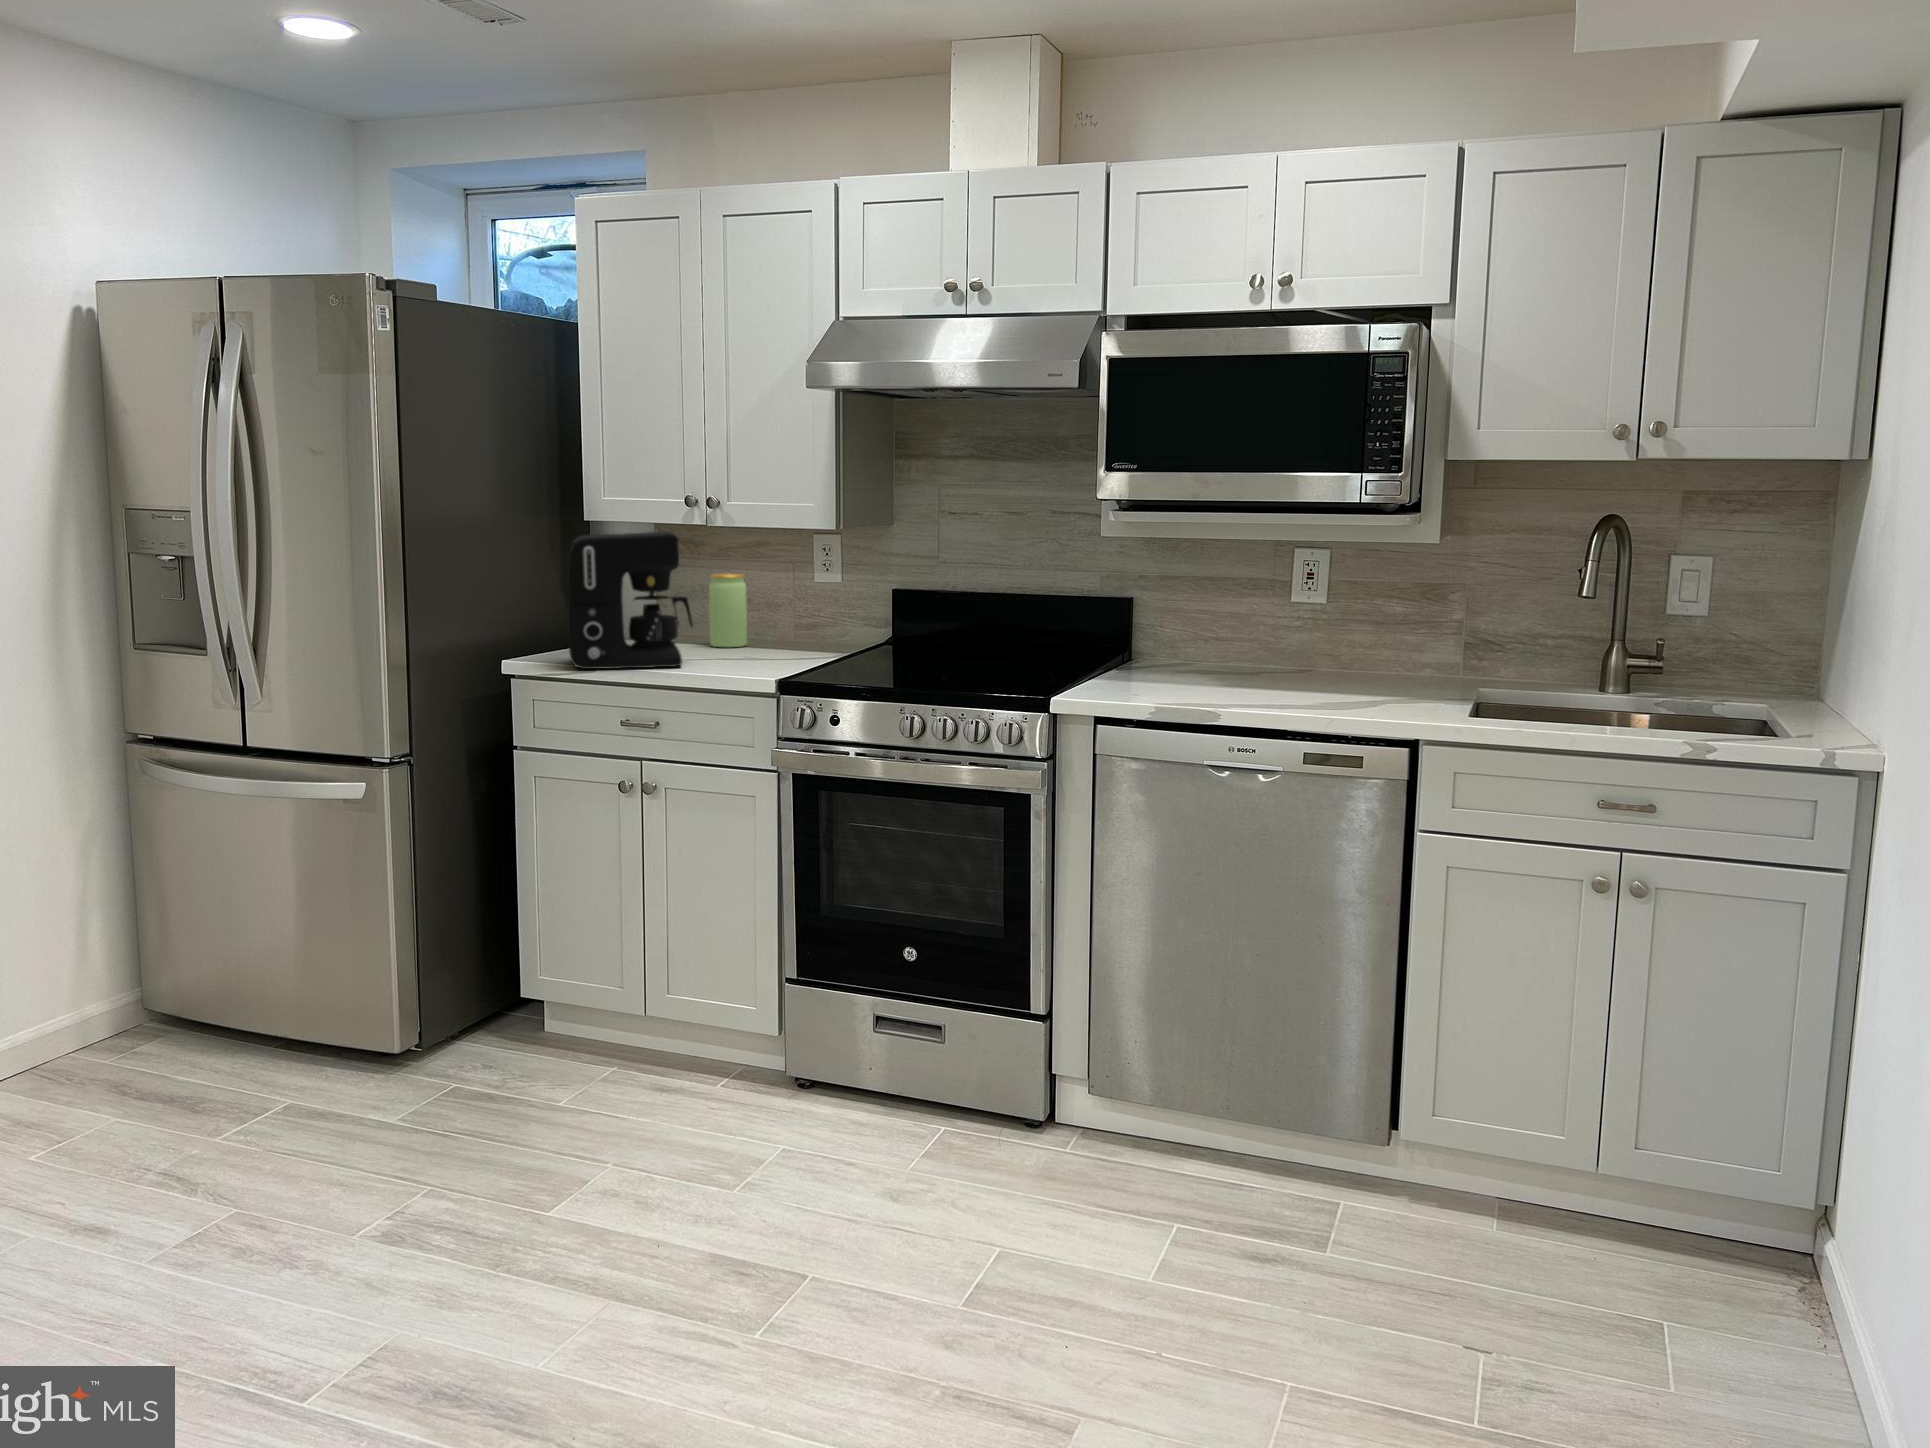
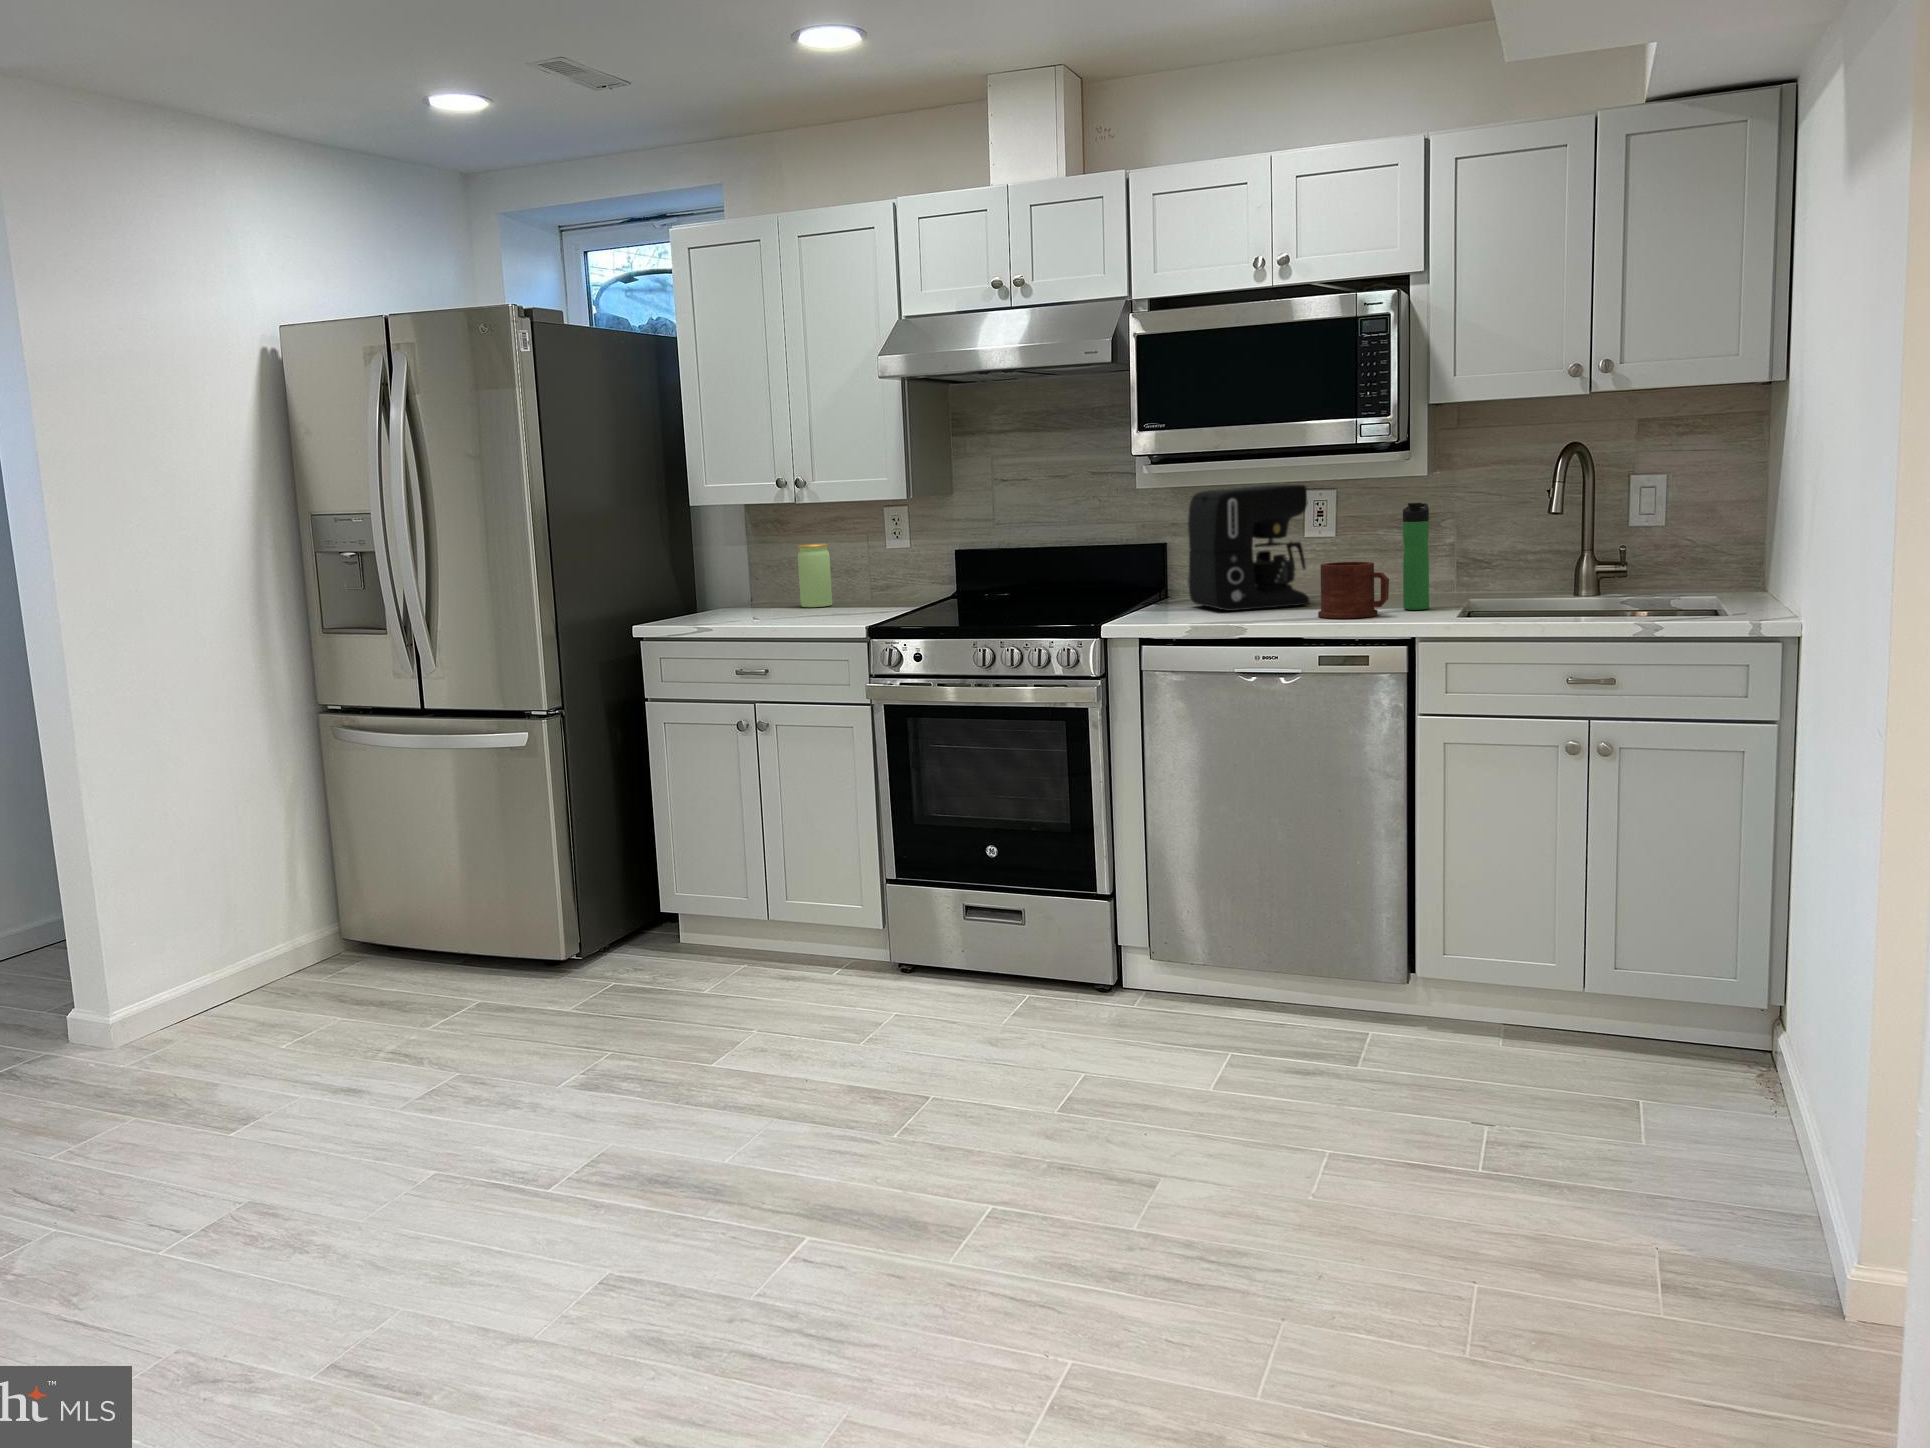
coffee maker: present [568,532,693,669] -> present [1188,485,1310,611]
bottle: none [1405,574,1440,700] -> present [1403,503,1429,610]
mug: none [1306,639,1391,708] -> present [1318,562,1389,618]

